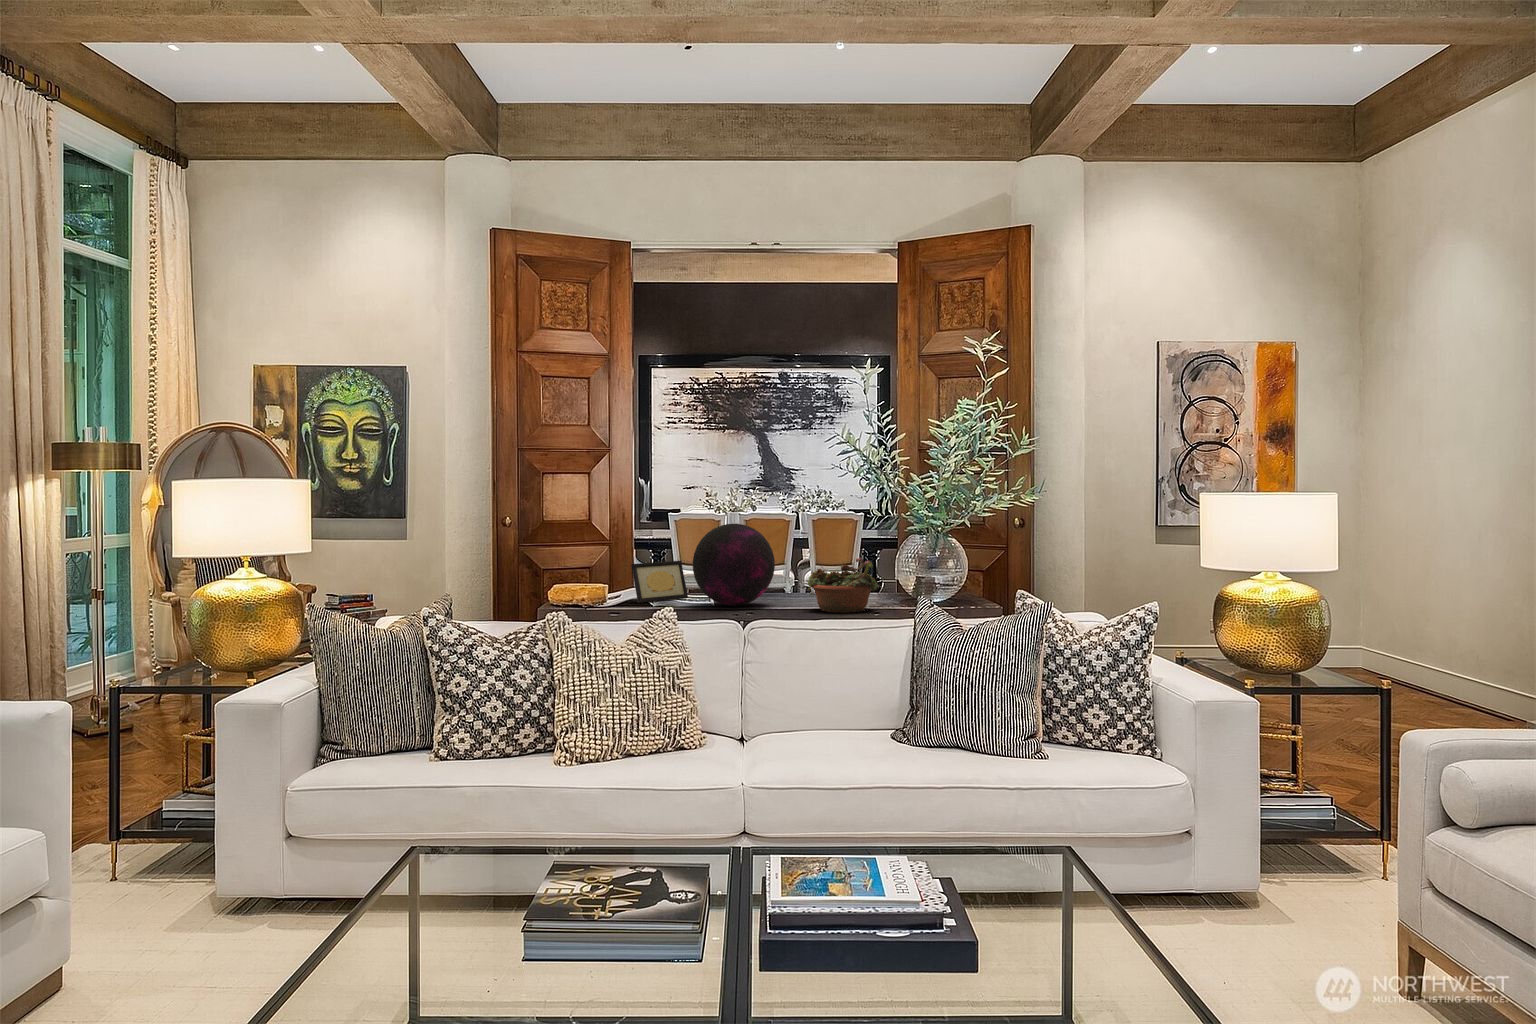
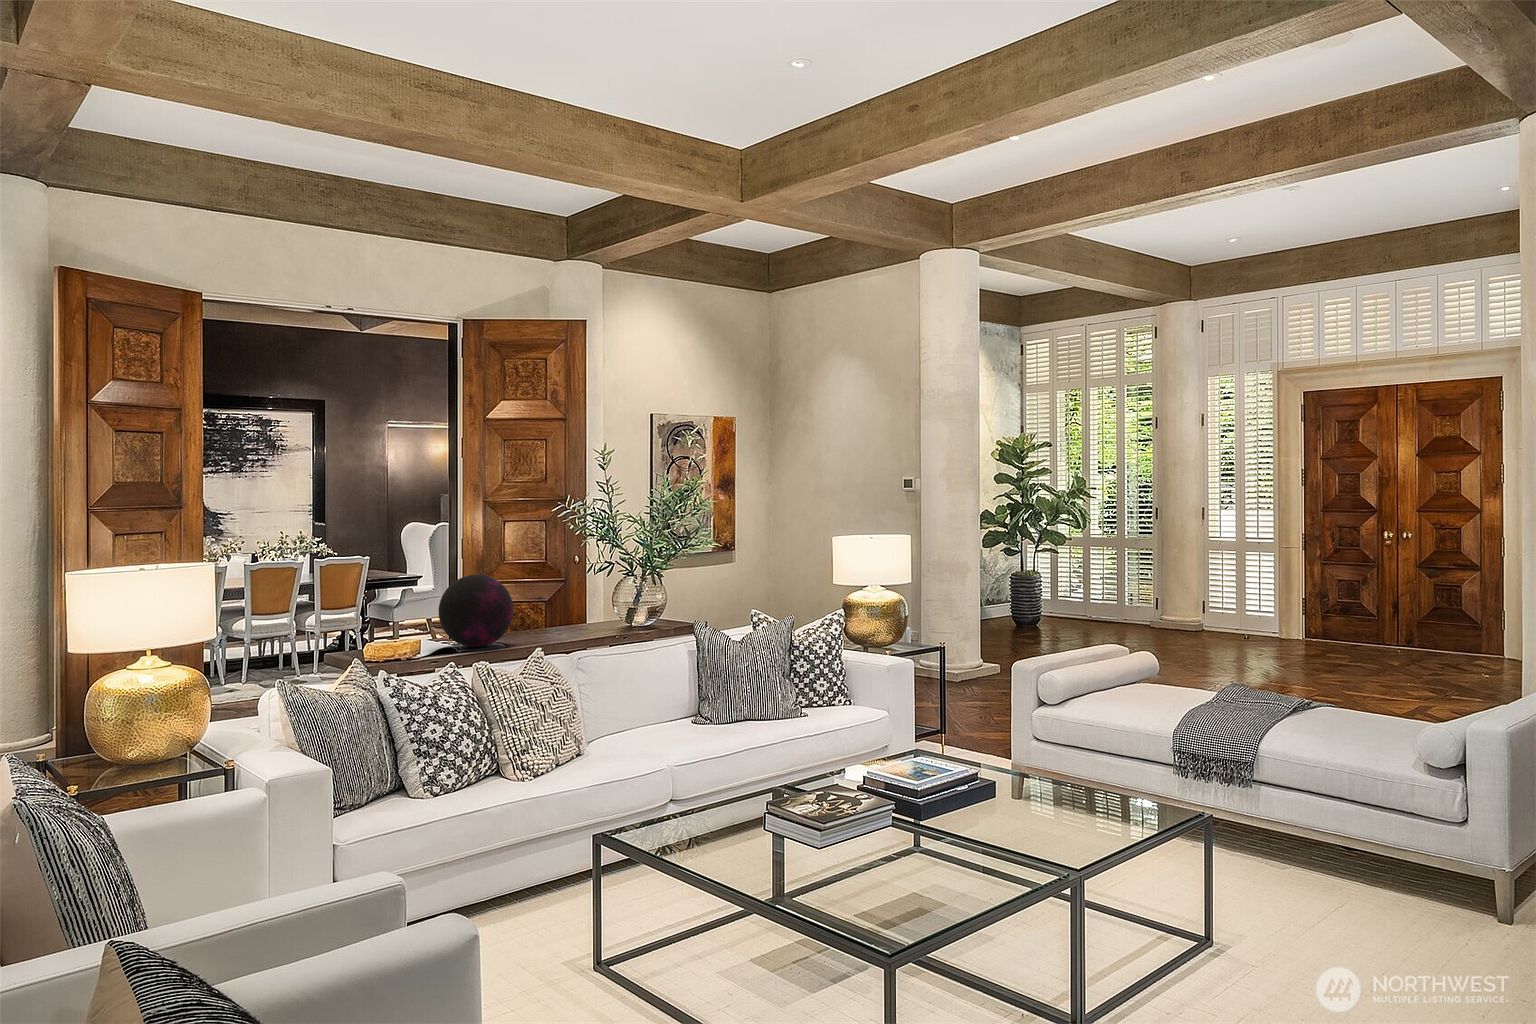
succulent planter: present [807,557,882,612] -> none [552,596,619,642]
picture frame: present [631,561,688,603] -> none [364,613,404,655]

